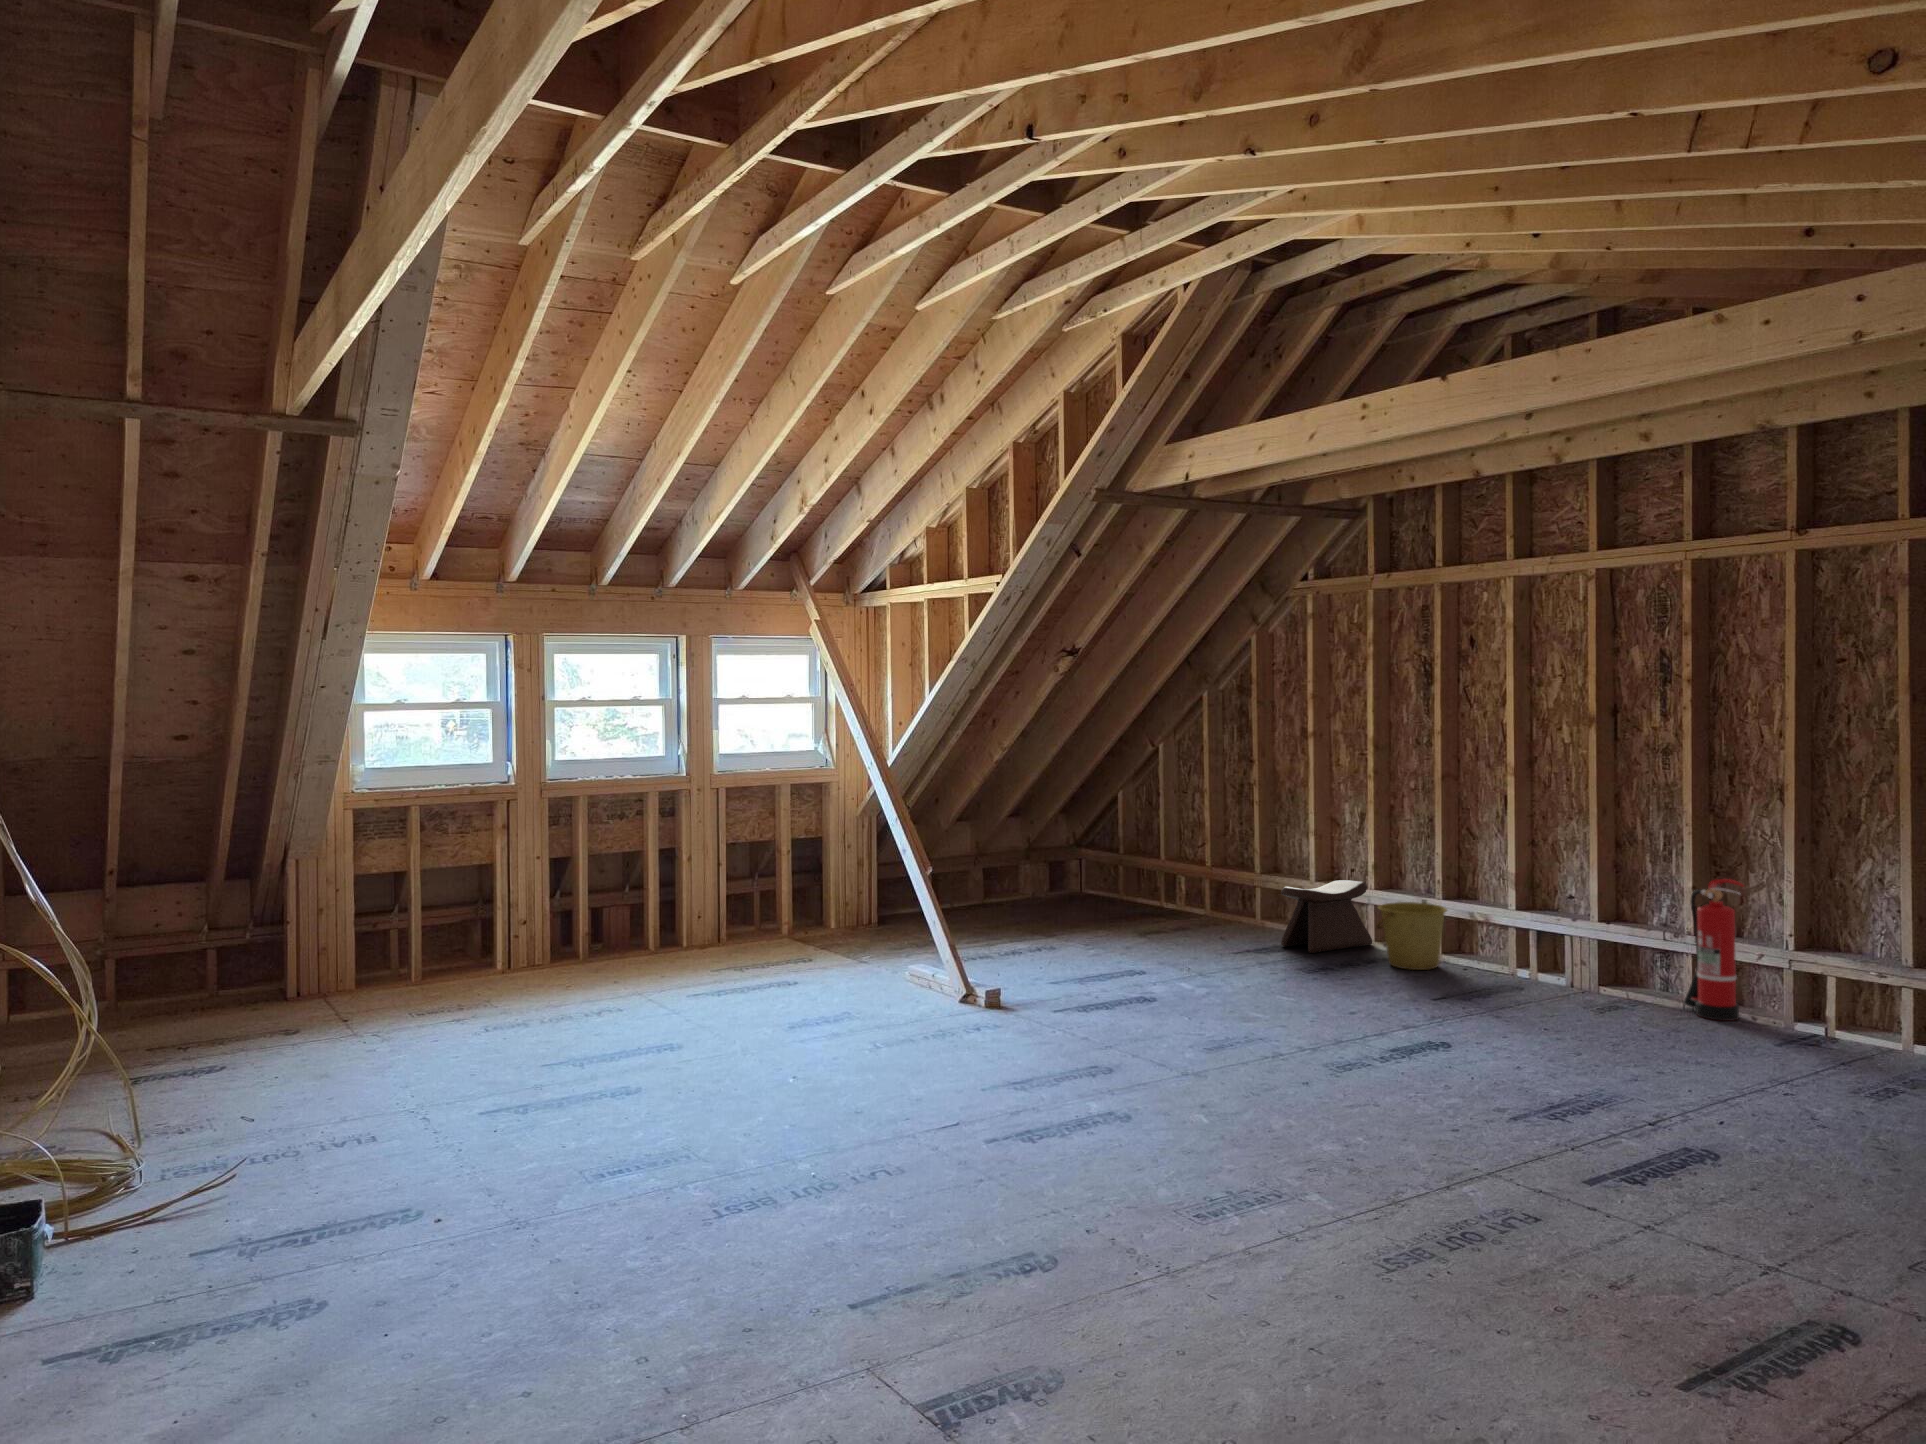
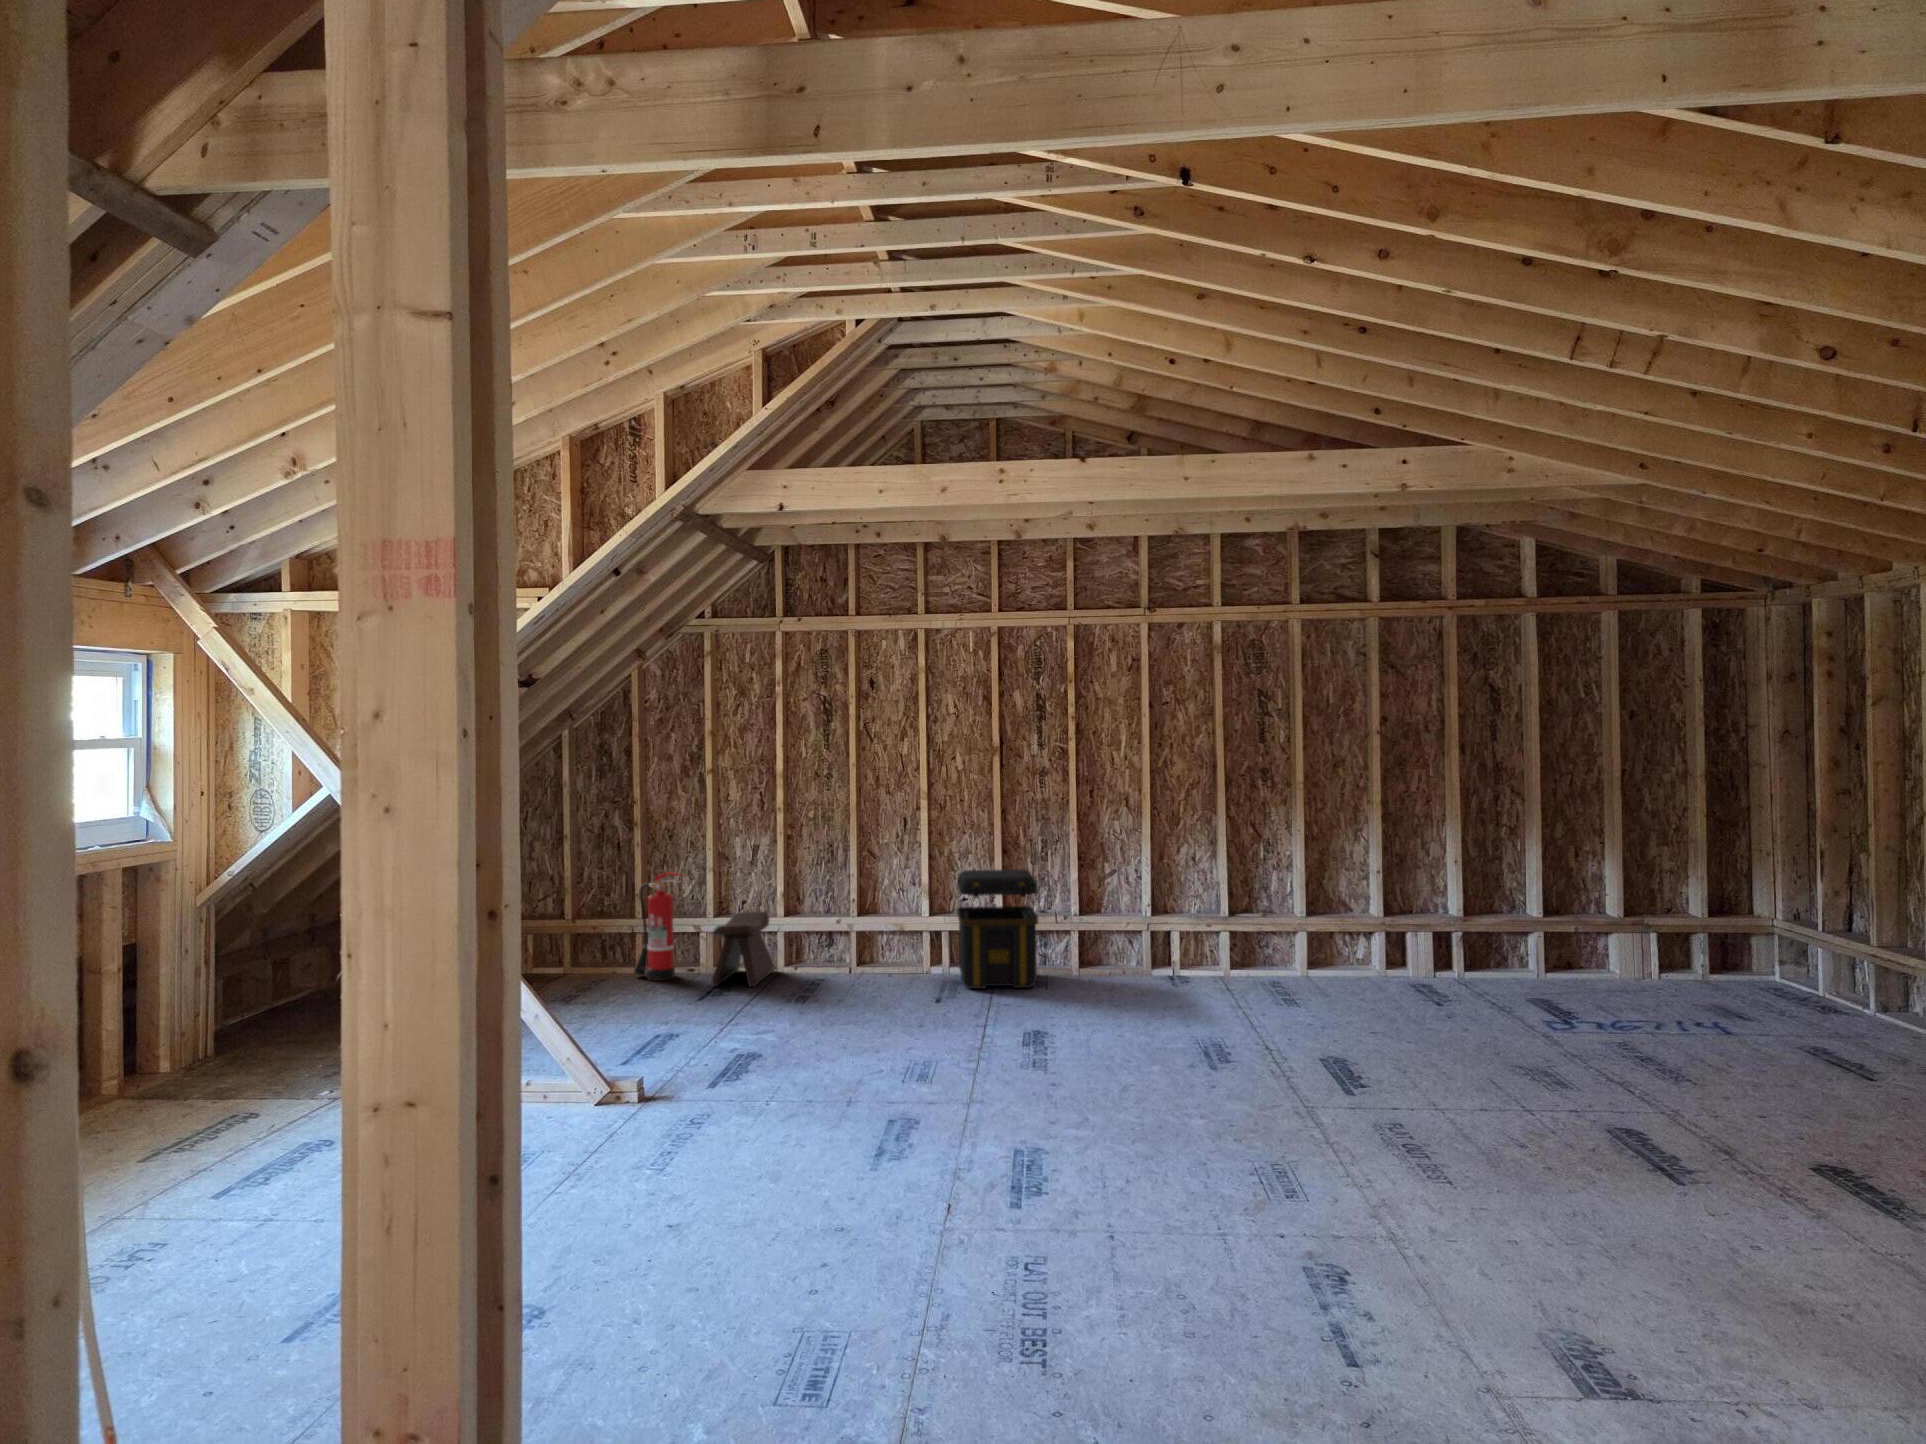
toolbox: none [1492,861,1623,1009] -> present [957,869,1038,989]
fire extinguisher: present [1684,879,1744,1021] -> present [634,872,682,981]
bucket: present [1377,902,1447,970] -> none [820,922,880,984]

